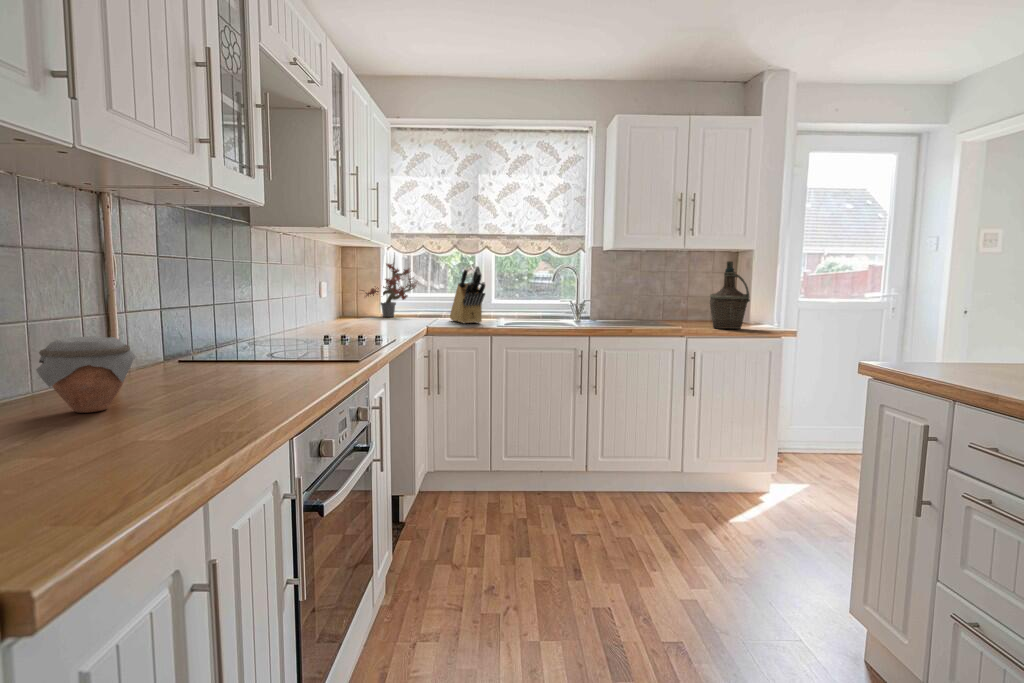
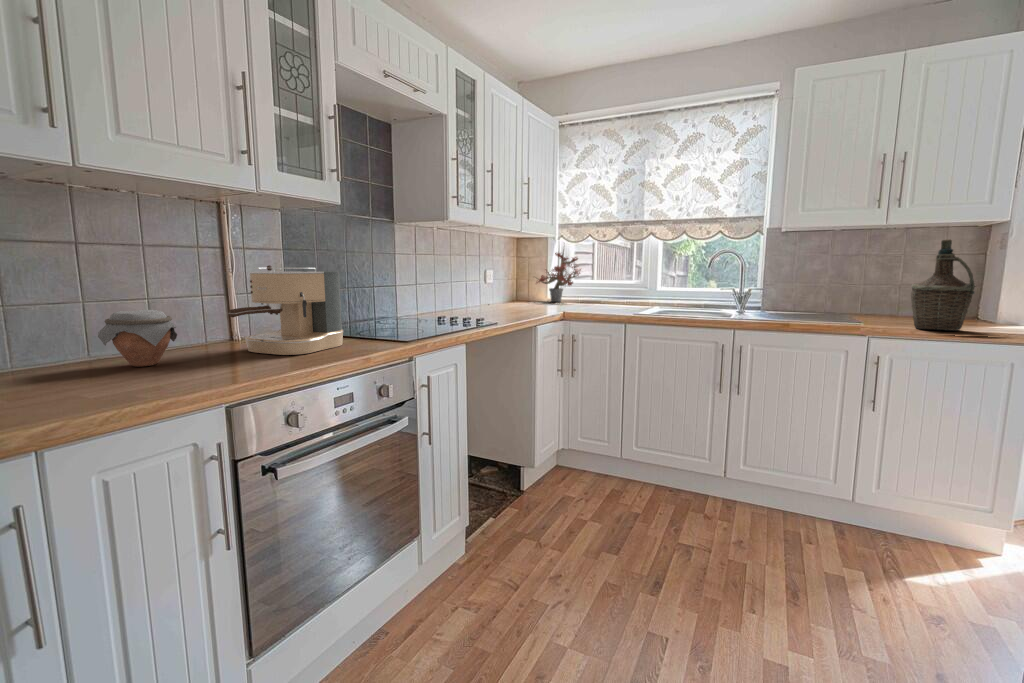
knife block: present [450,266,485,323] -> none [603,253,627,310]
coffee maker: none [179,278,289,385] -> present [228,265,344,355]

